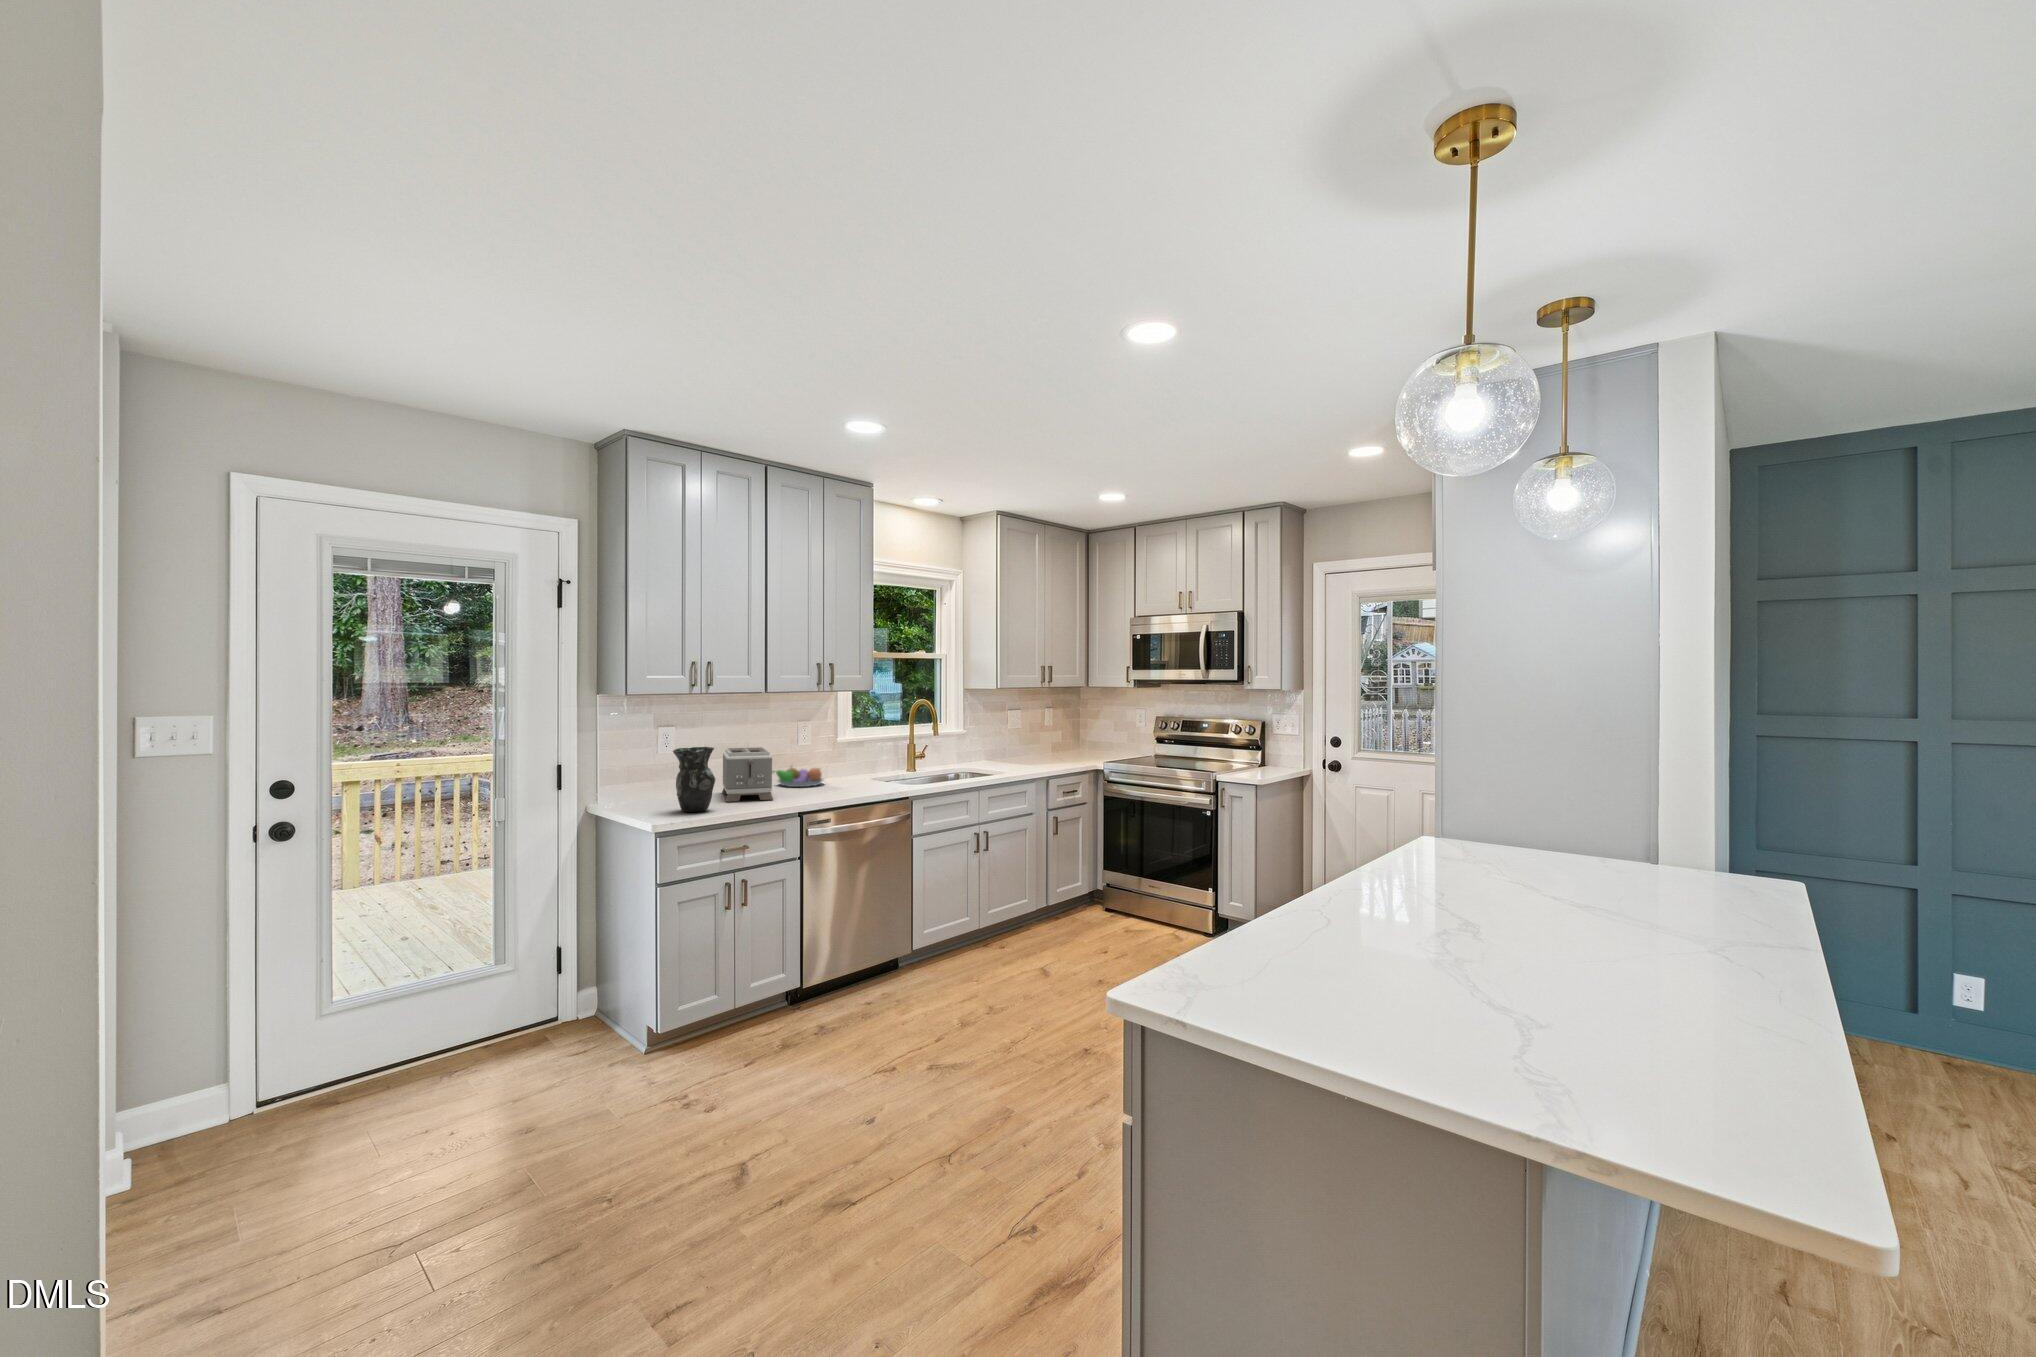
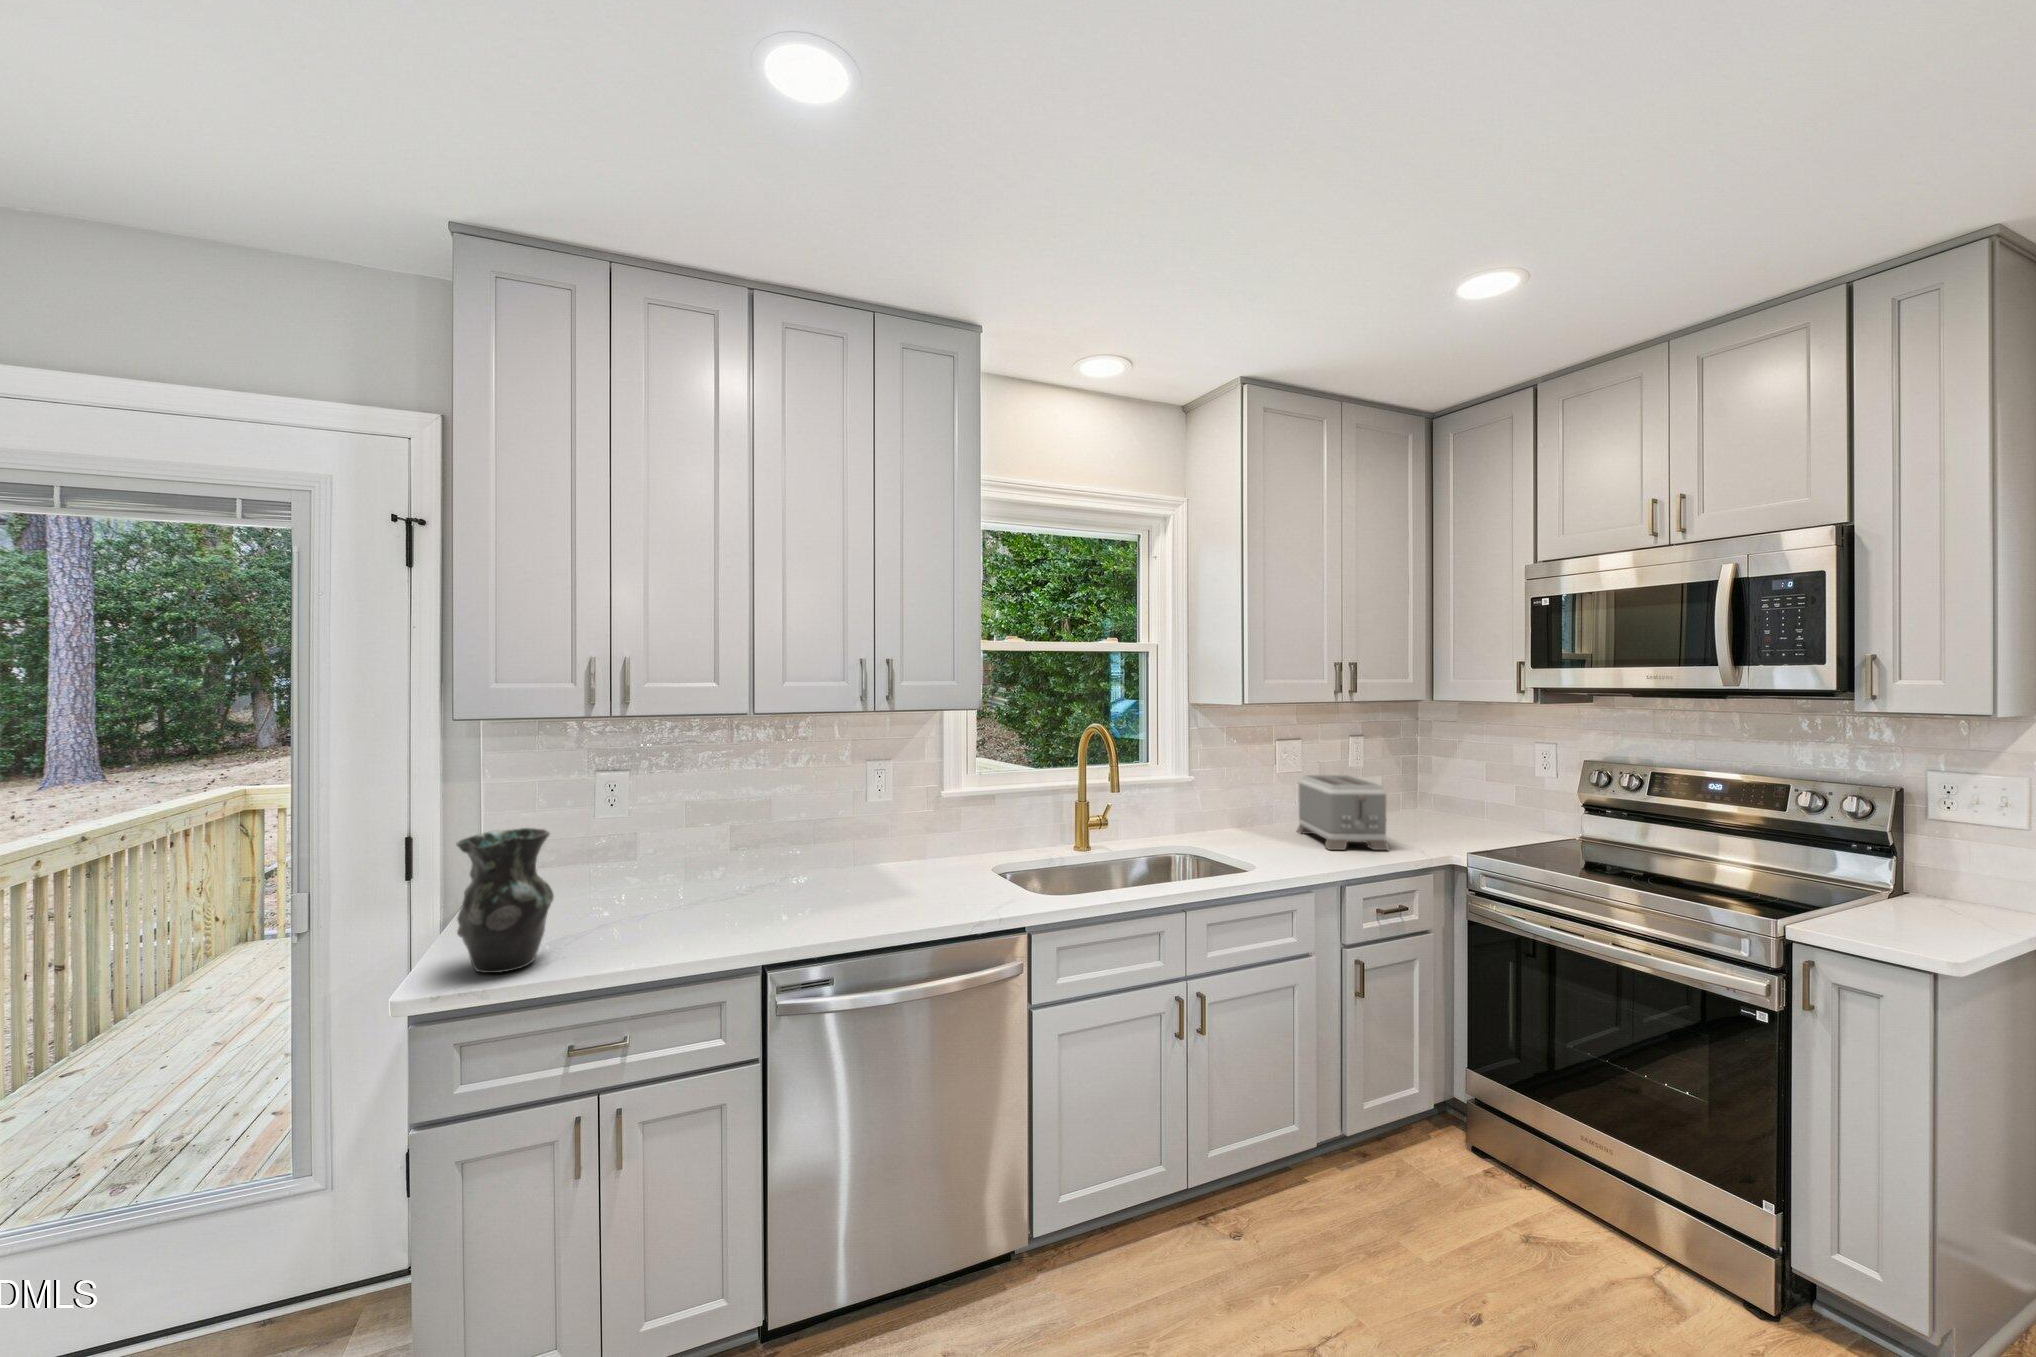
toaster: present [722,747,773,802] -> present [1297,775,1389,850]
fruit bowl: present [773,767,824,787] -> none [800,838,890,886]

